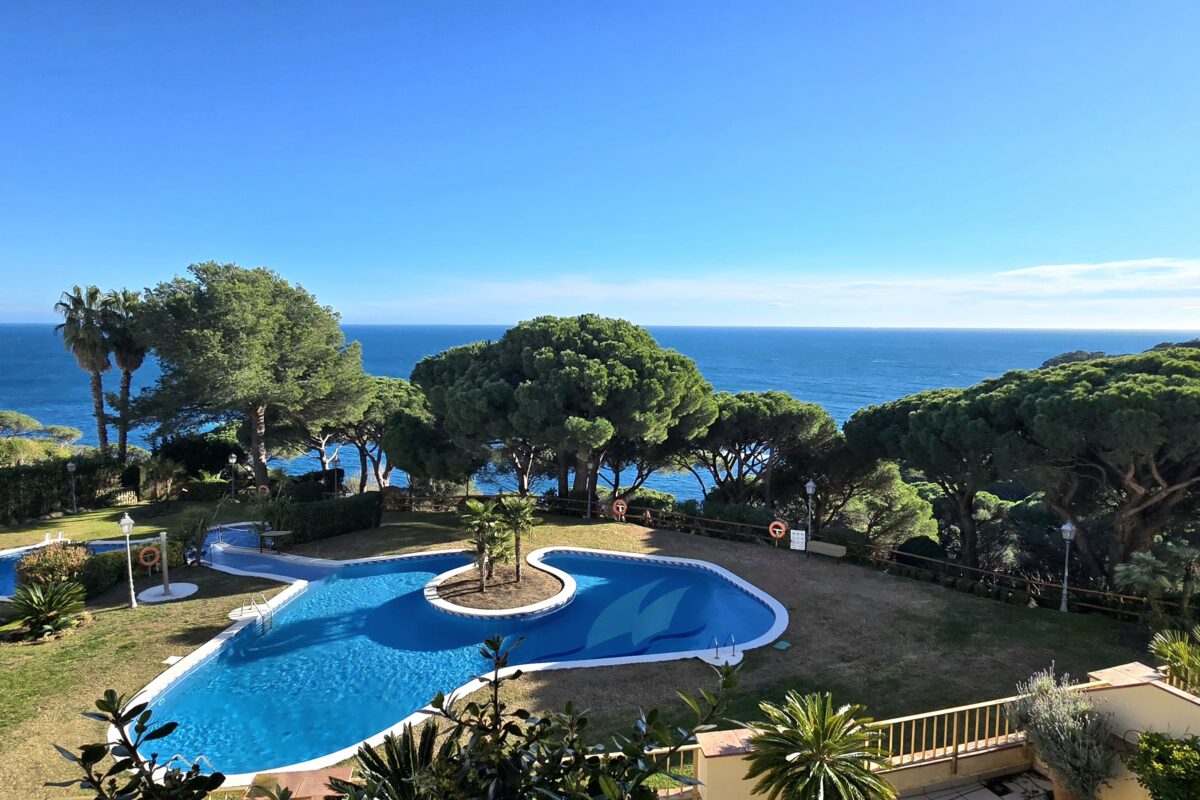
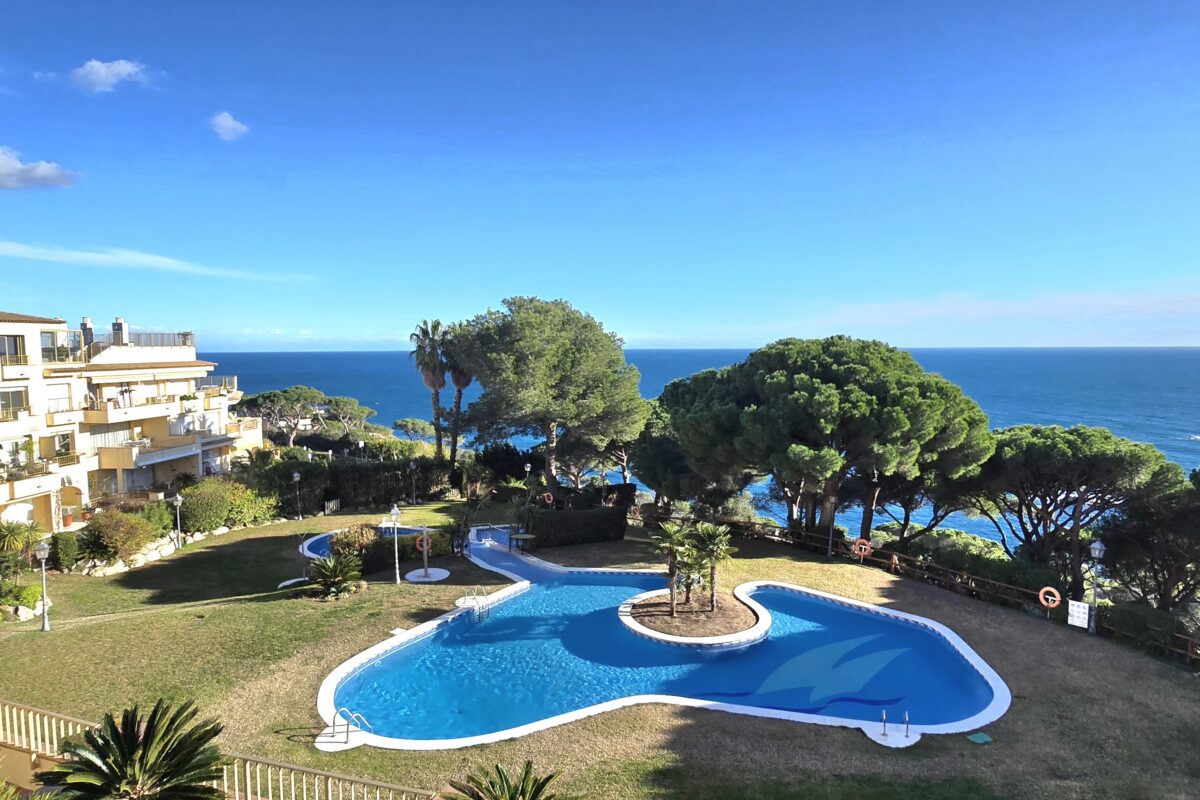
bench: present [807,541,846,564] -> none [1086,617,1145,653]

